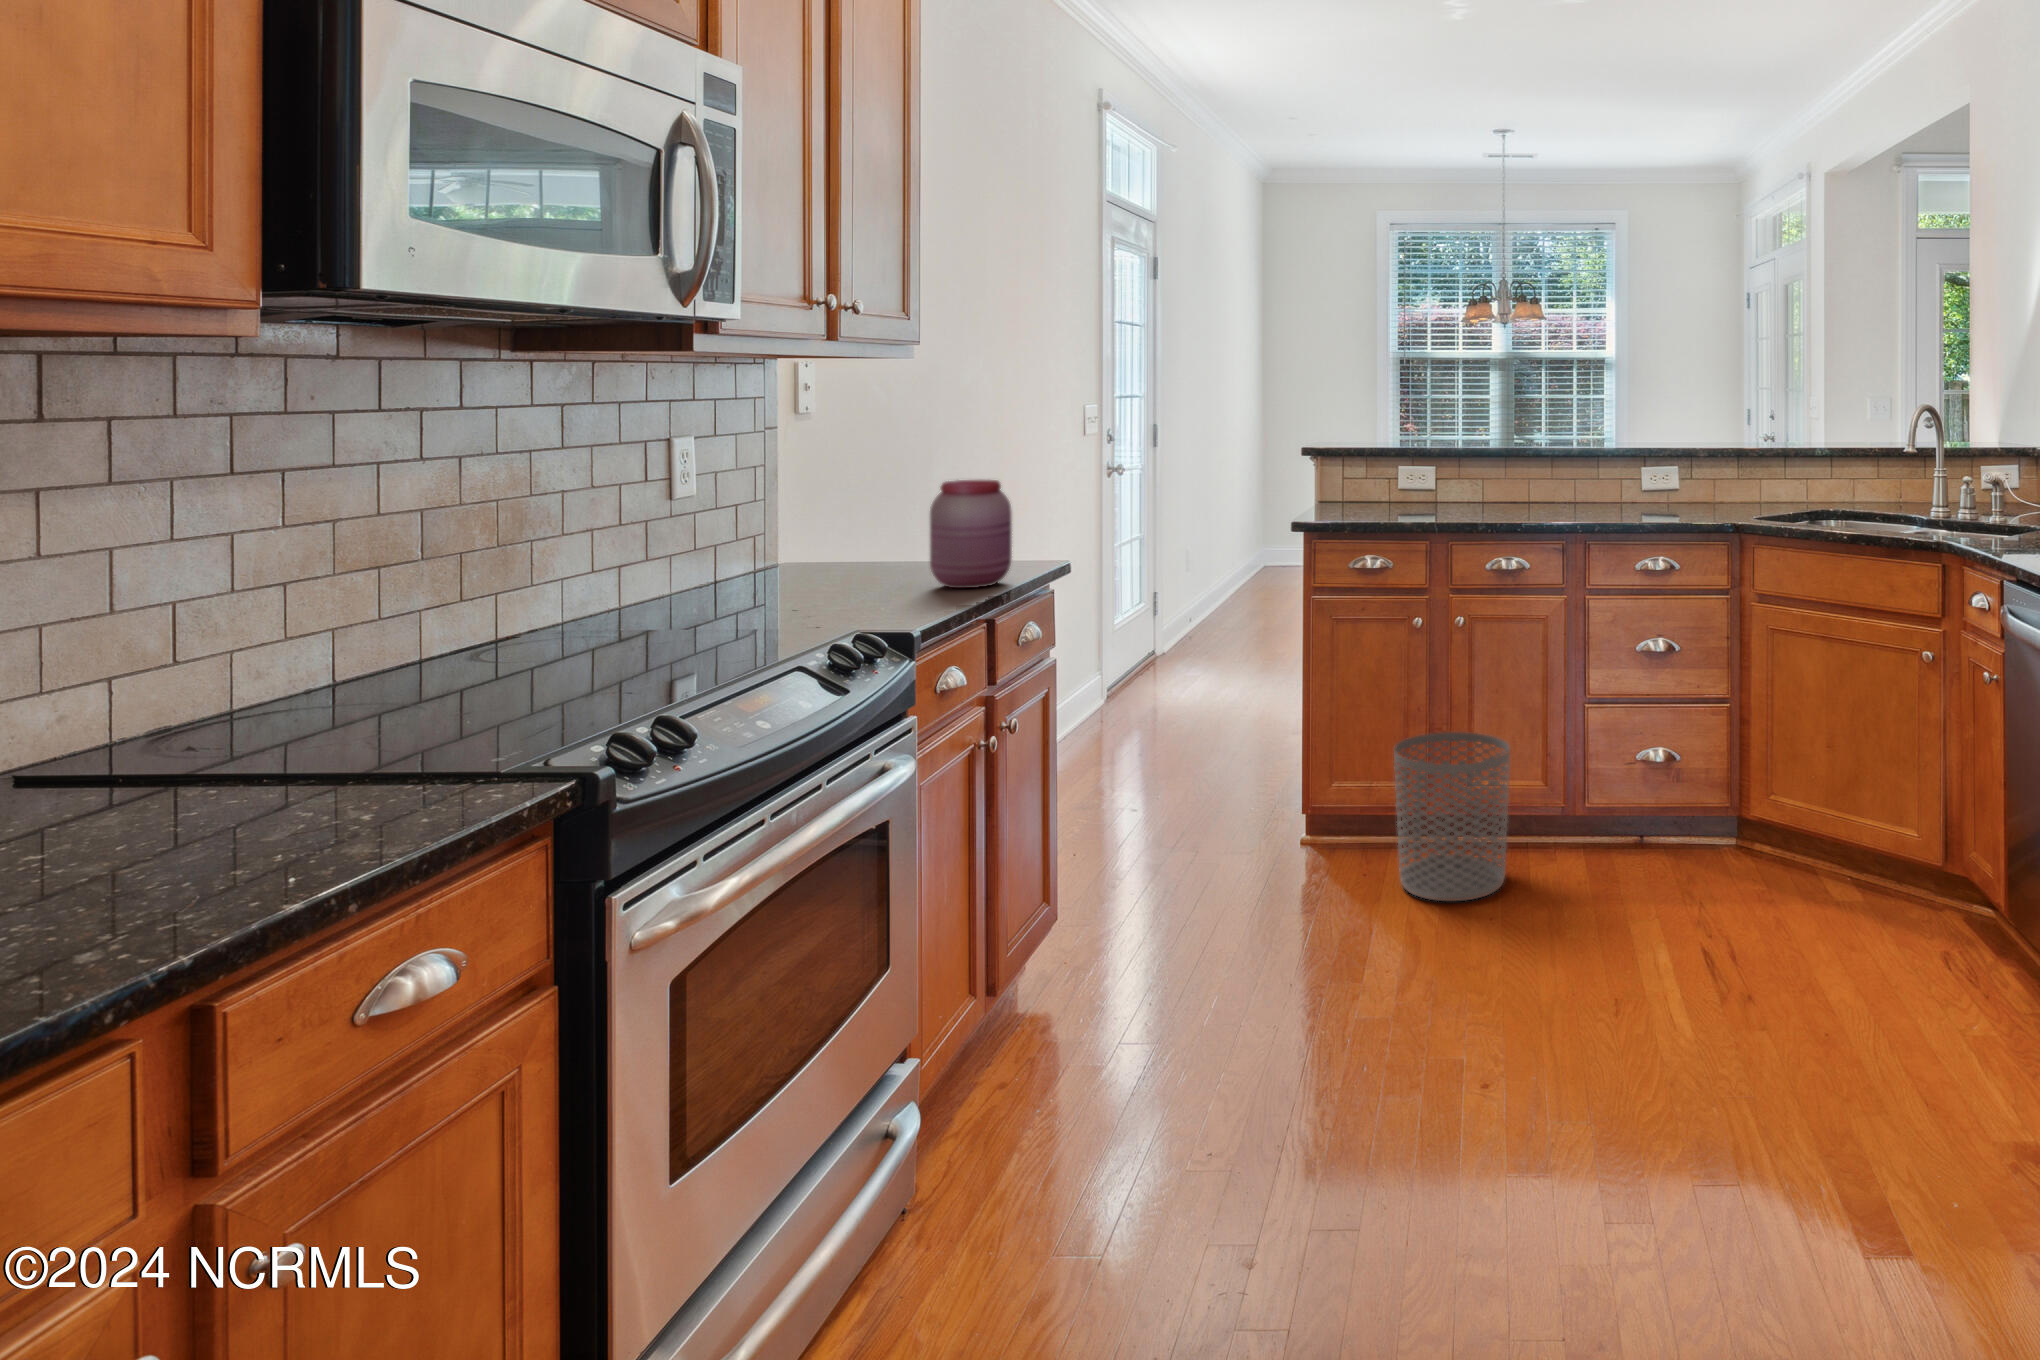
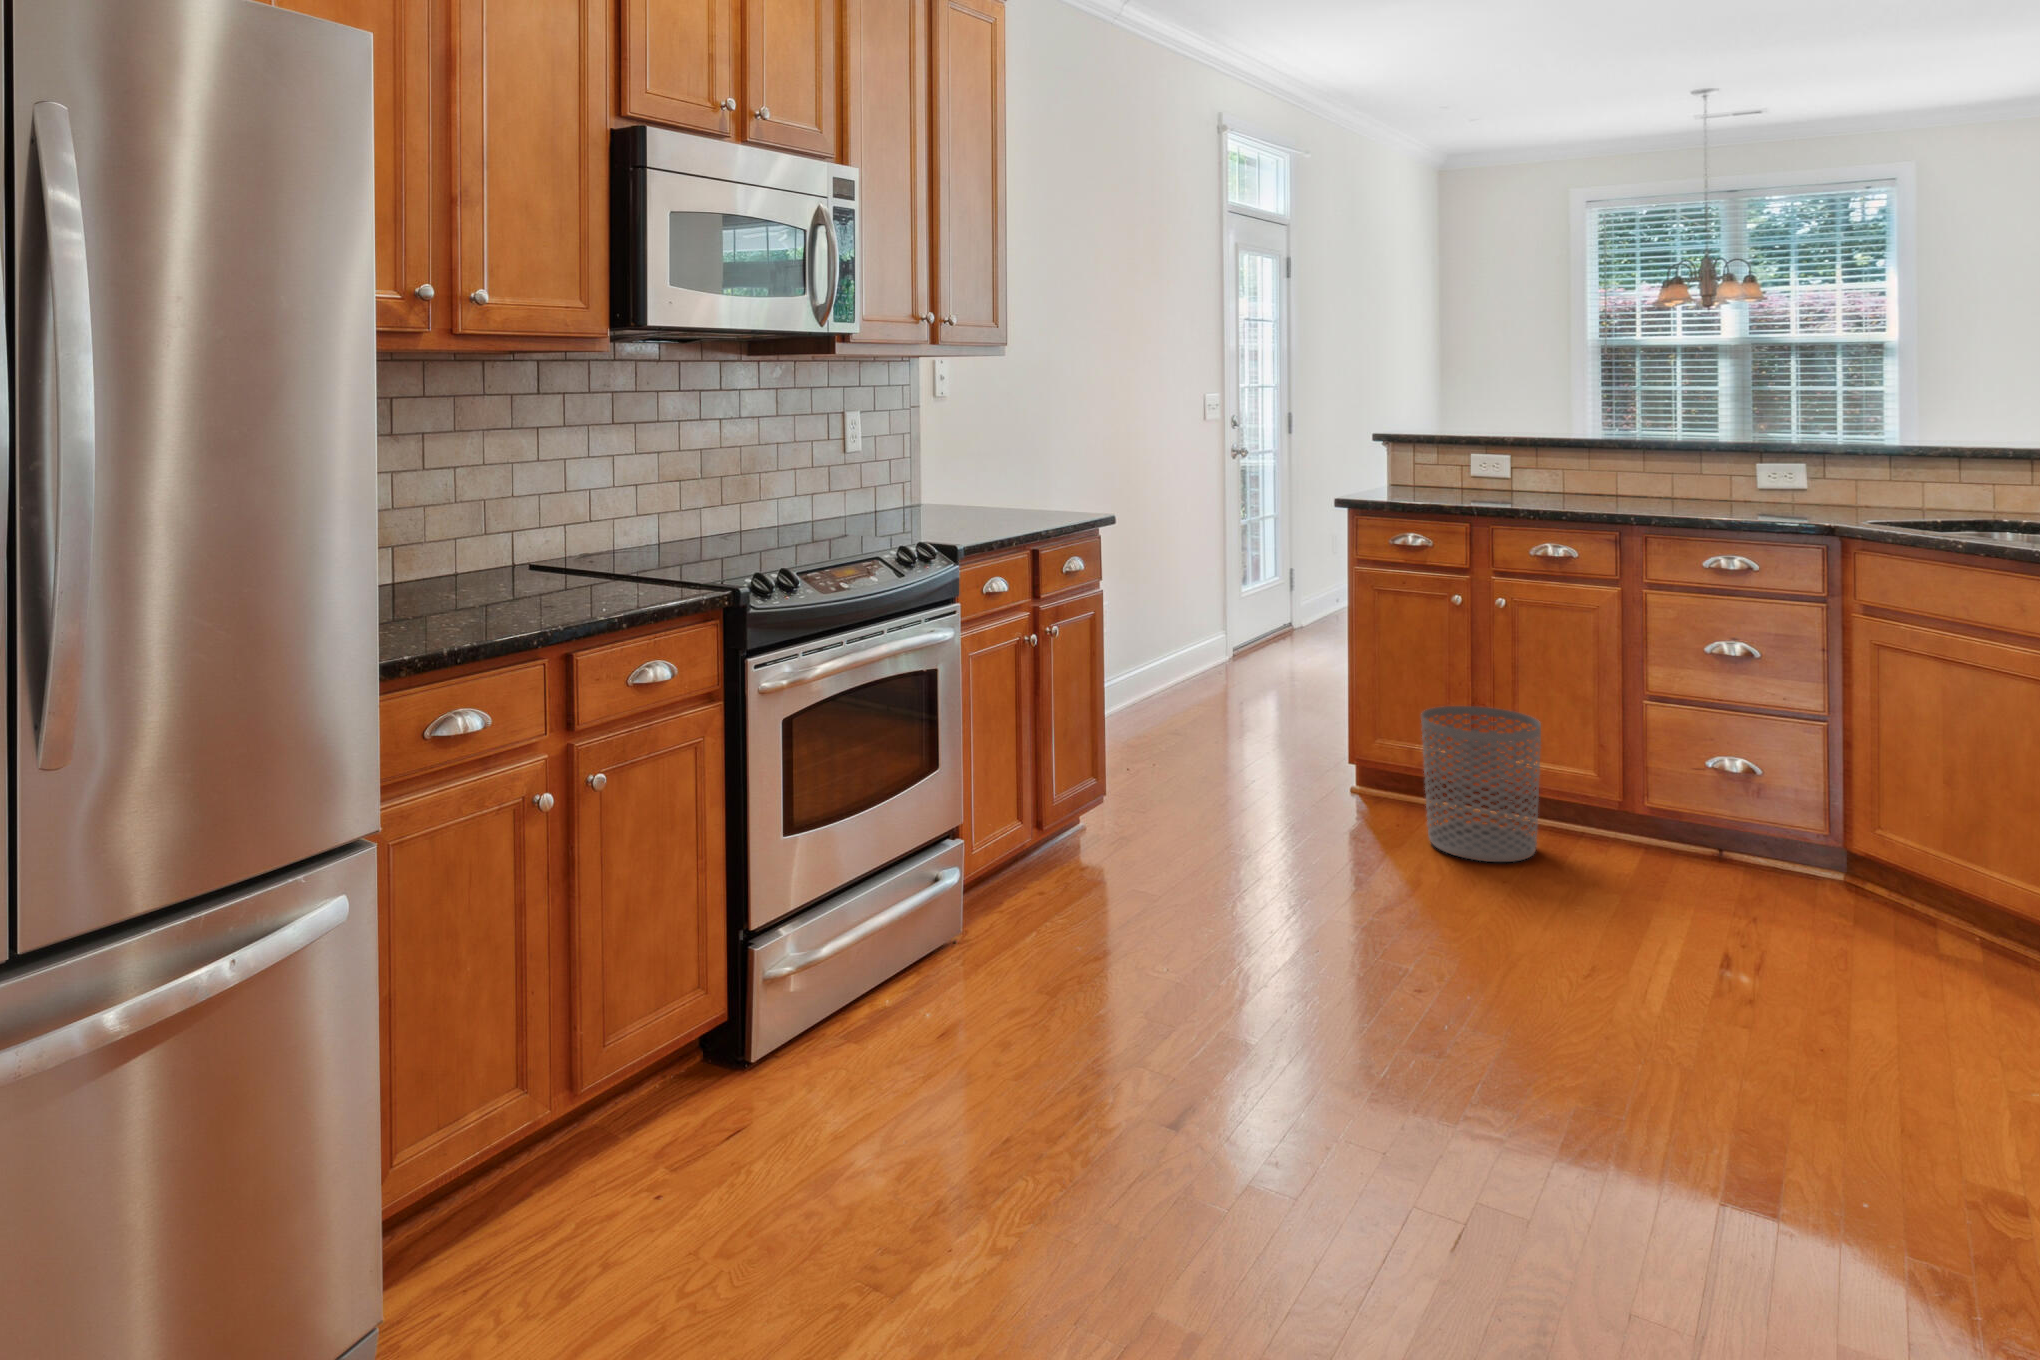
jar: present [930,480,1012,588] -> none [1000,447,1057,527]

